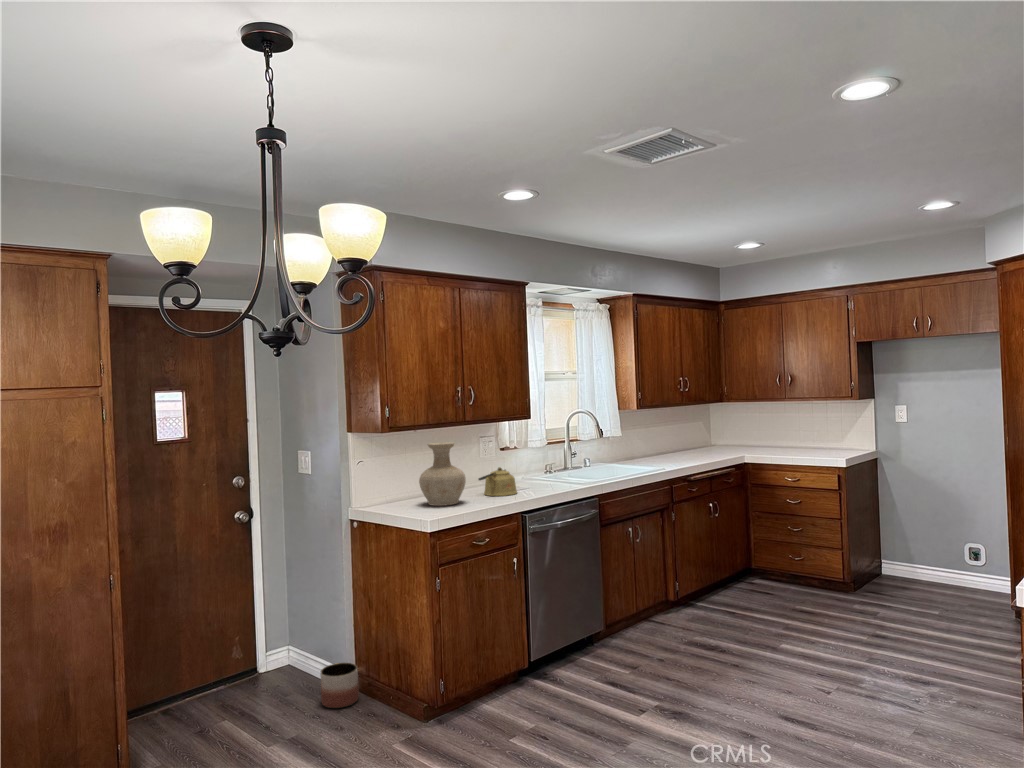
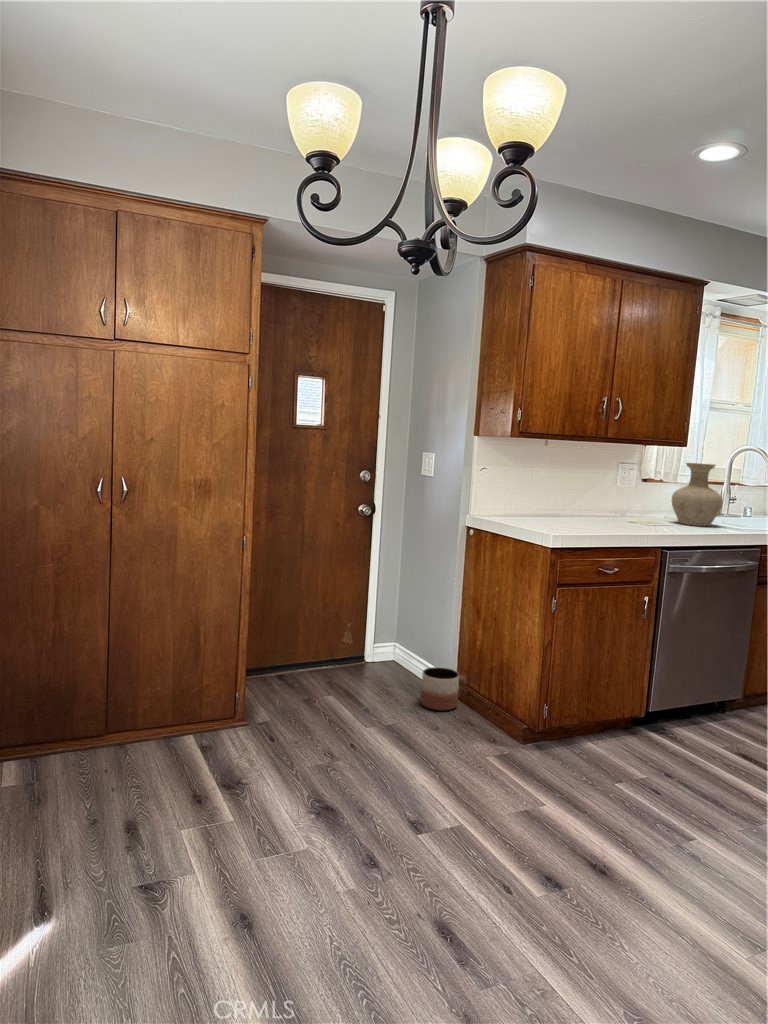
vase: present [419,442,466,506] -> present [672,463,723,526]
kettle: present [479,467,517,496] -> none [614,494,658,526]

